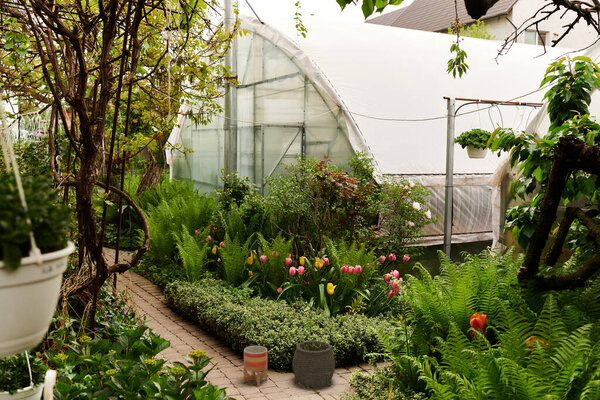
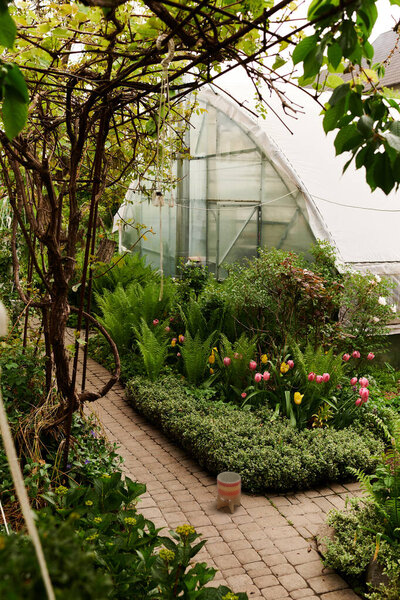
woven basket: present [293,341,335,388] -> none [265,467,309,517]

